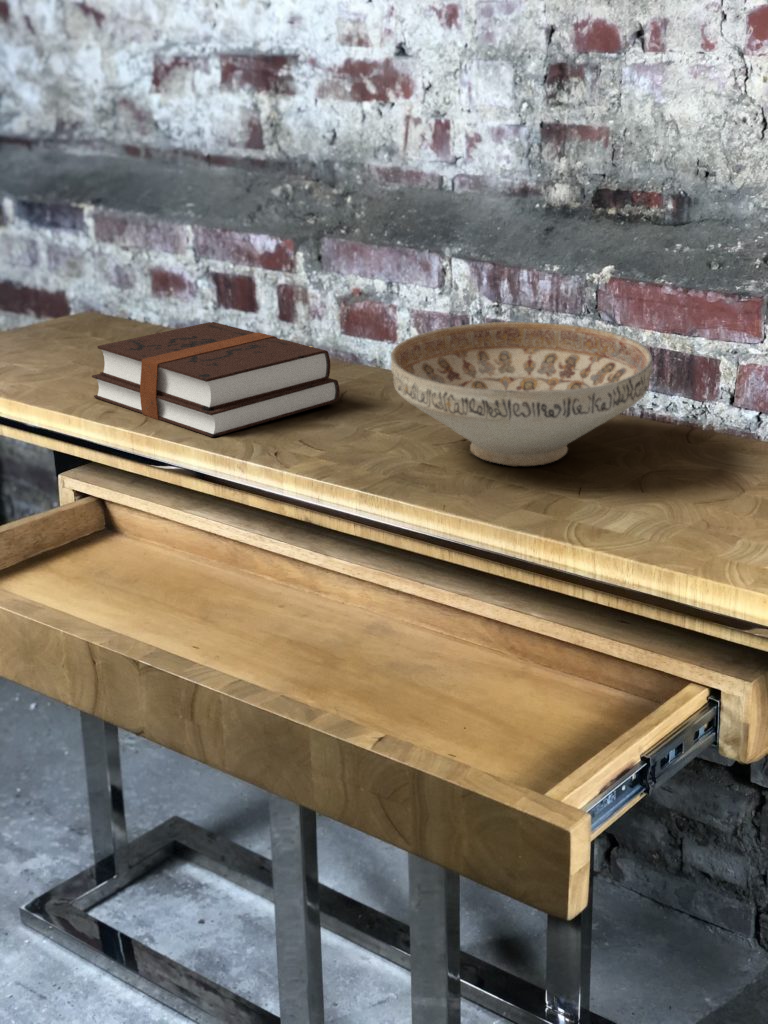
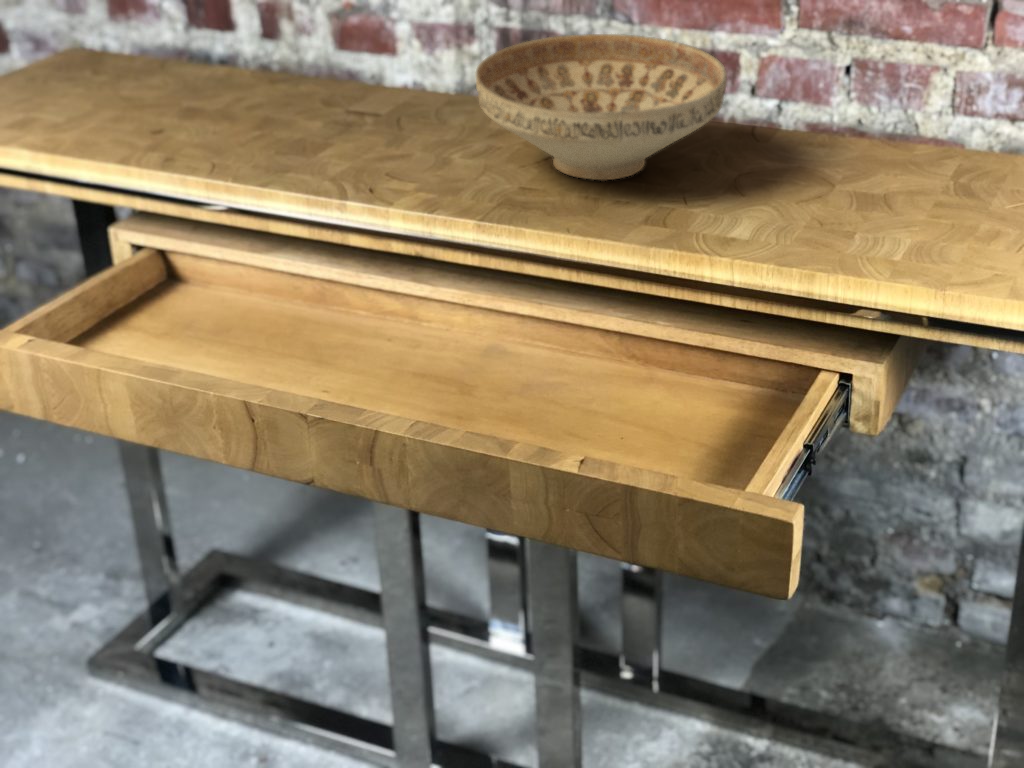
hardback book: present [92,322,339,437] -> none [131,53,393,179]

